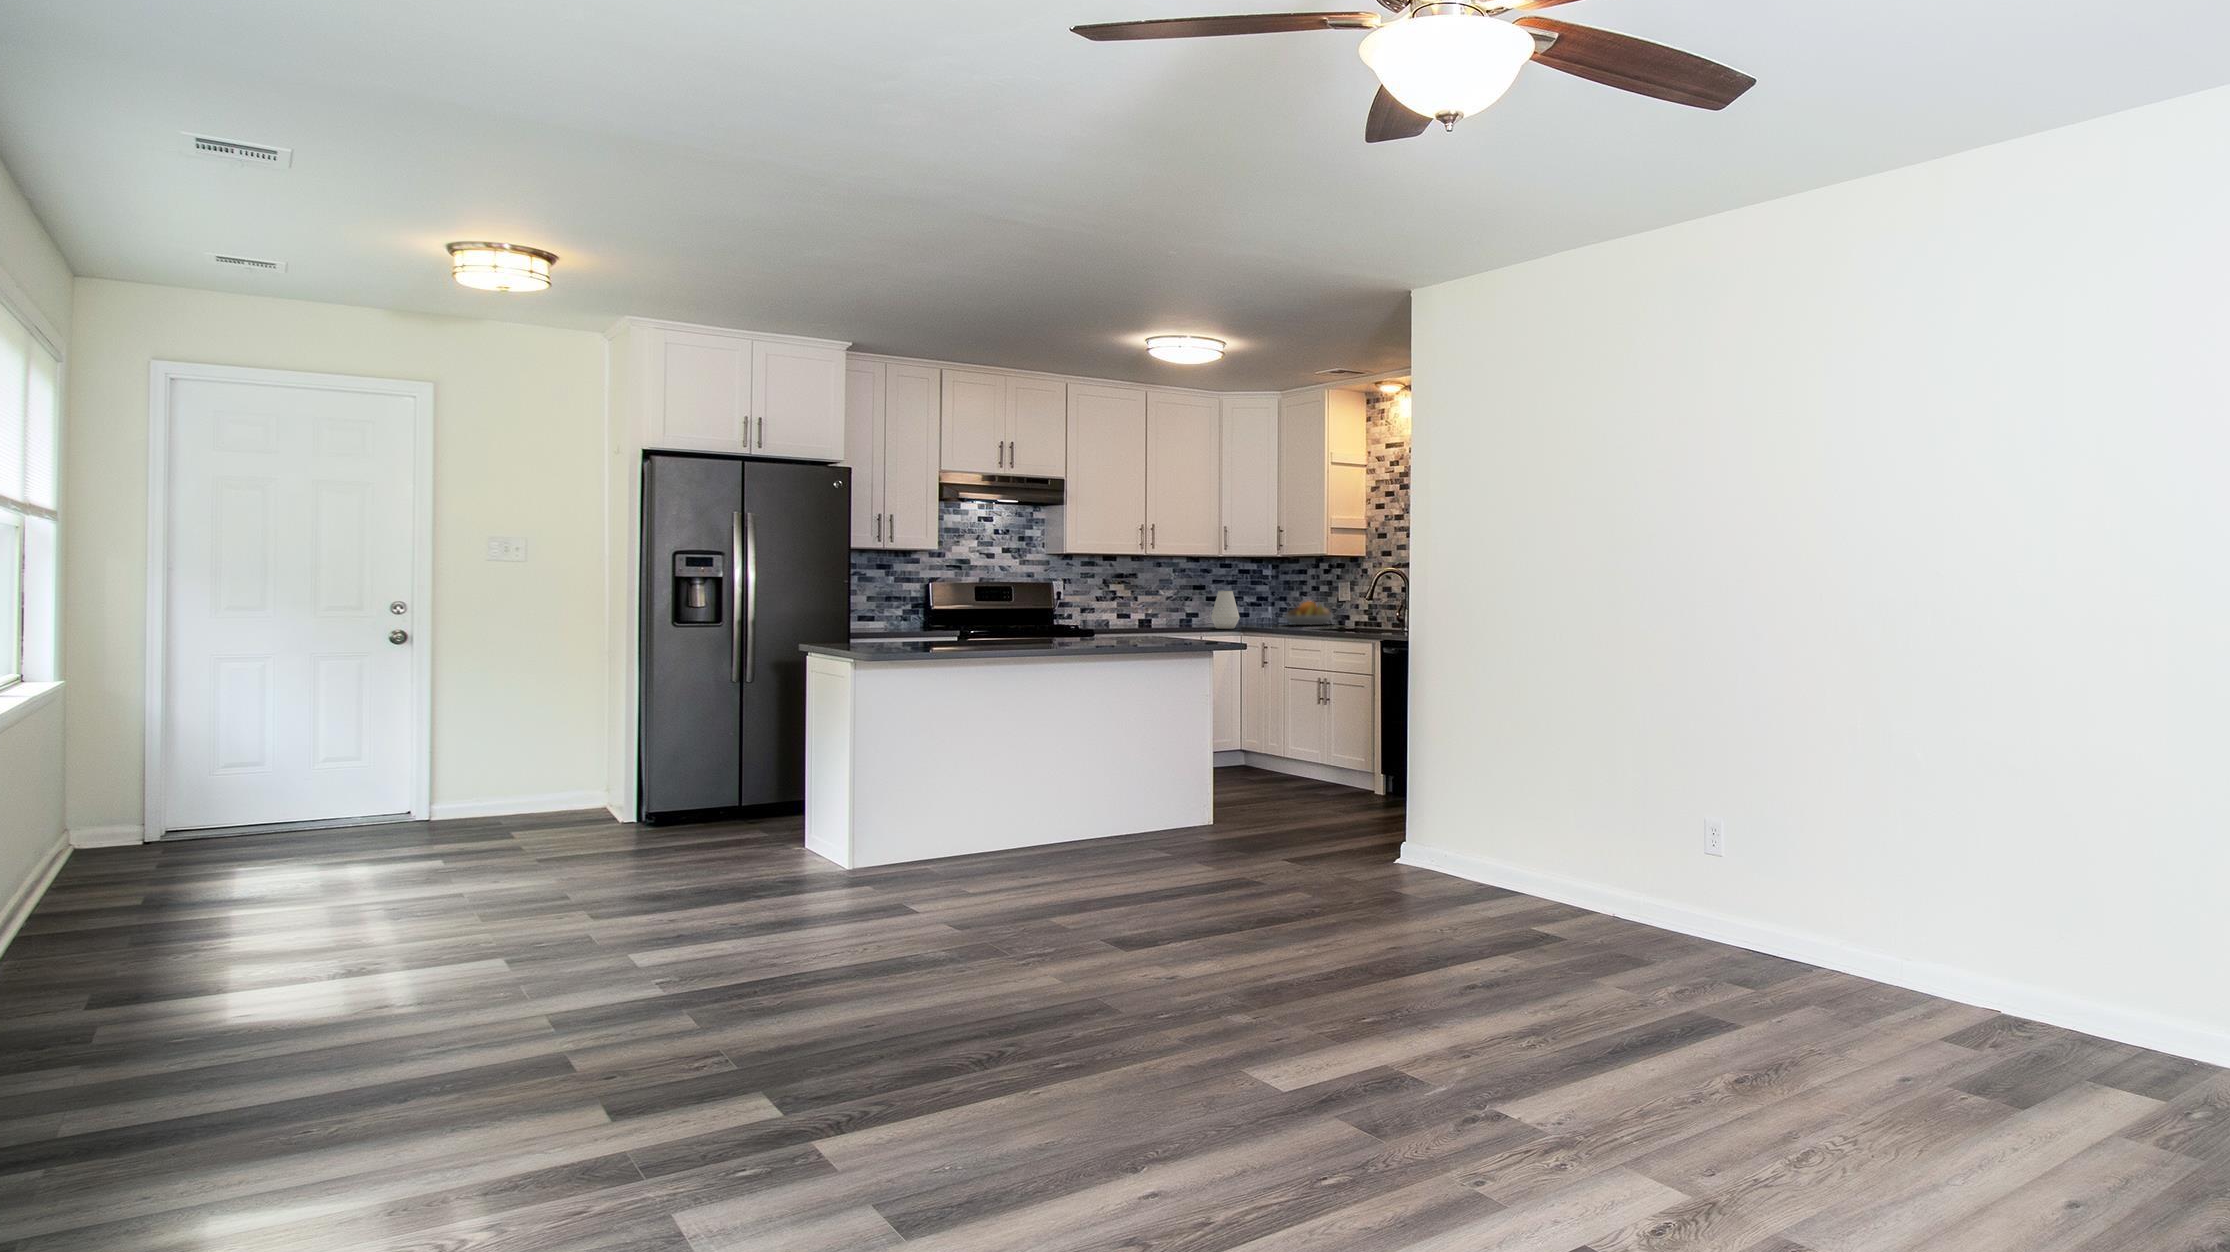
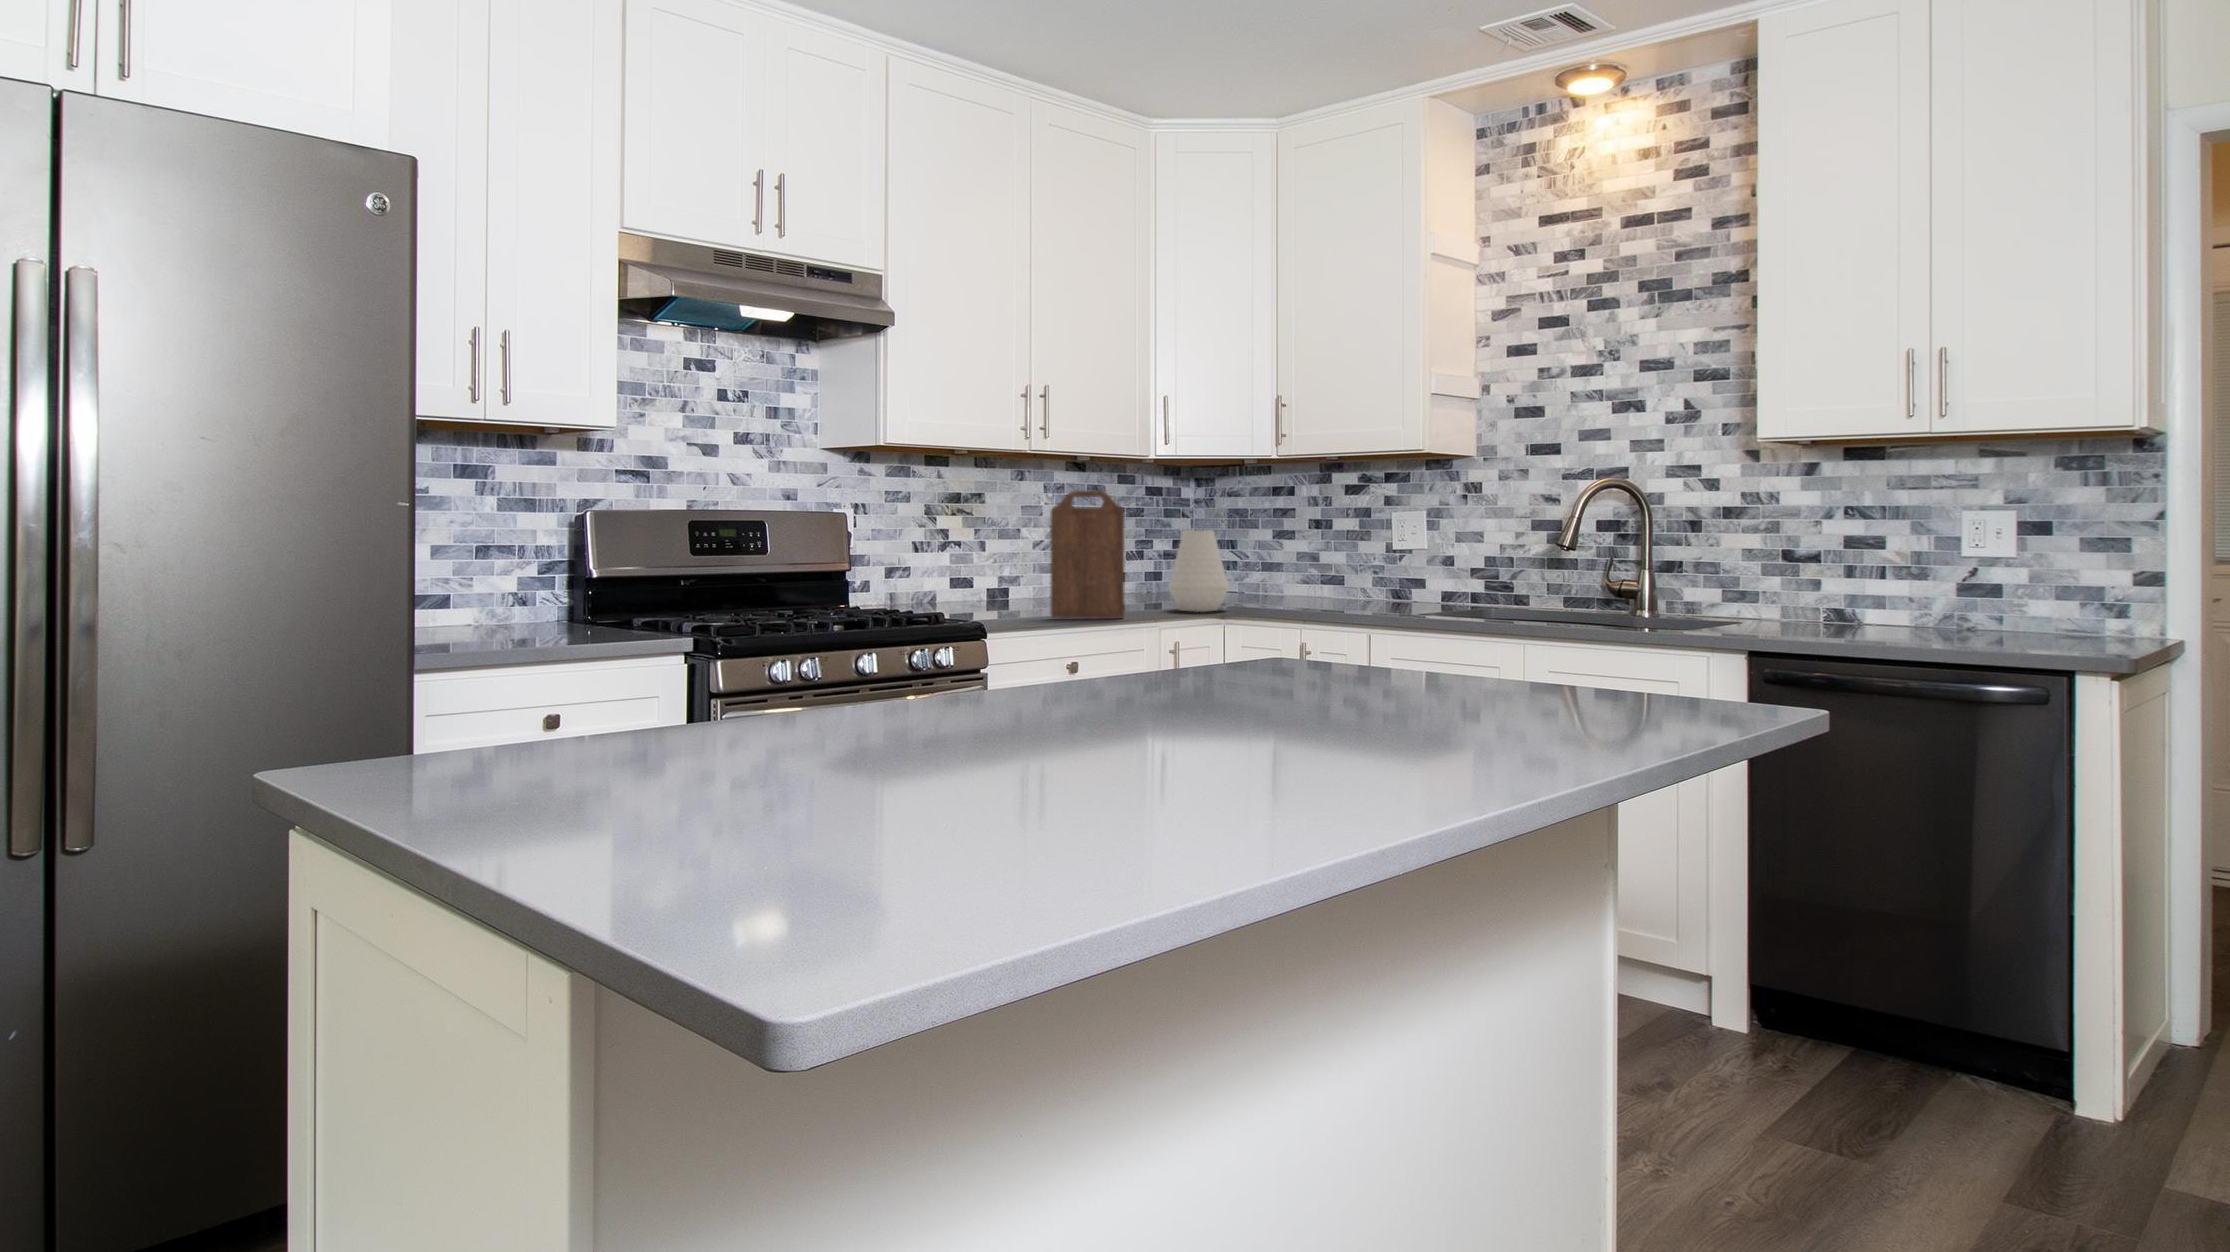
cutting board: none [1149,573,1181,631] -> present [1050,491,1125,618]
fruit bowl: present [1284,602,1333,625] -> none [1274,551,1388,600]

